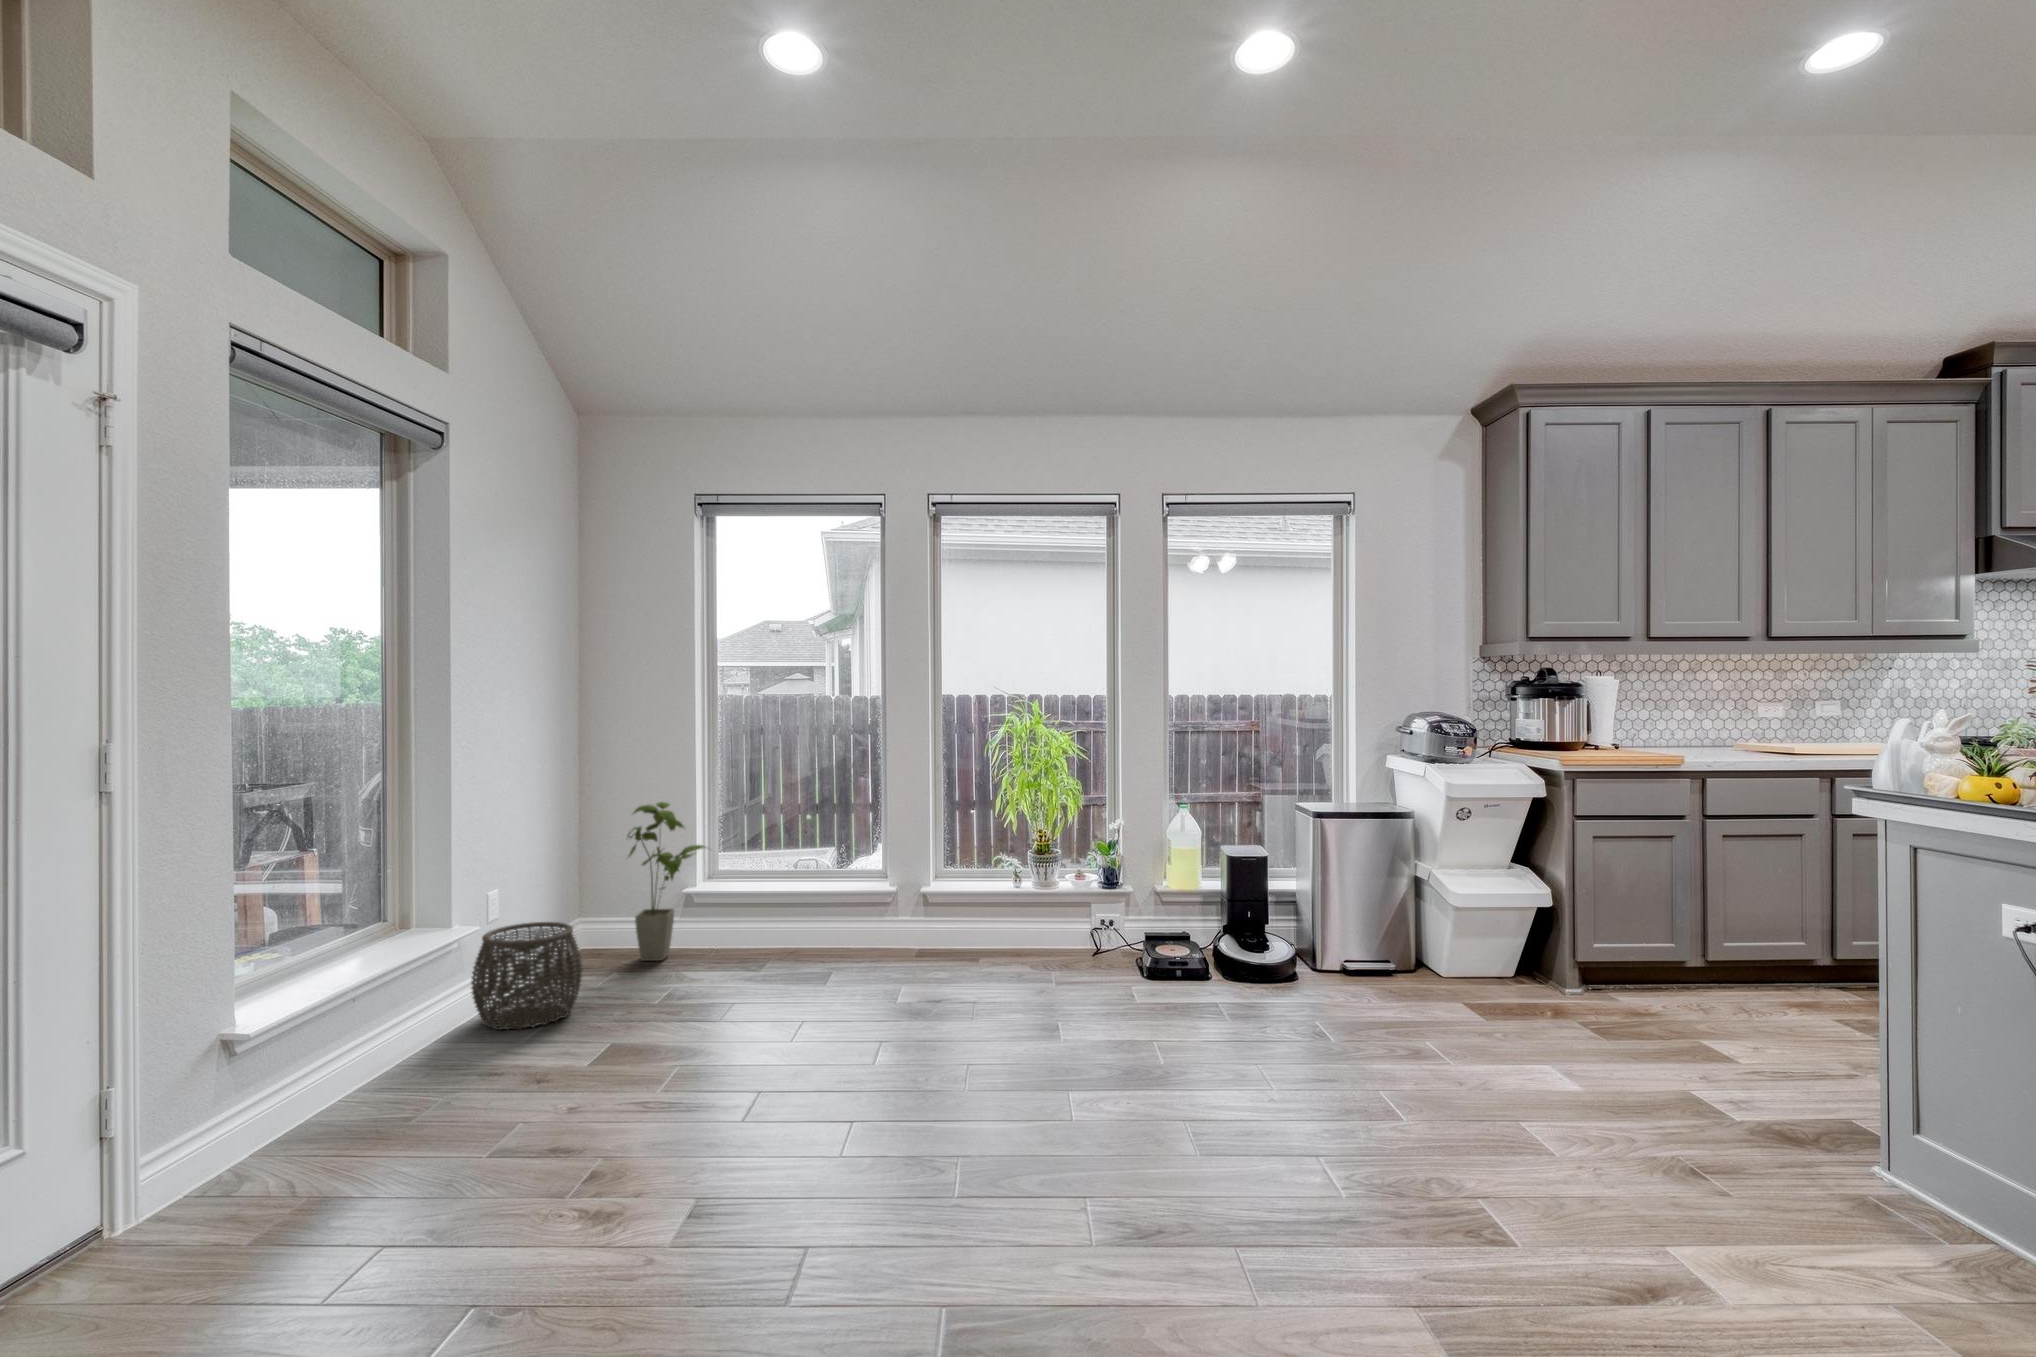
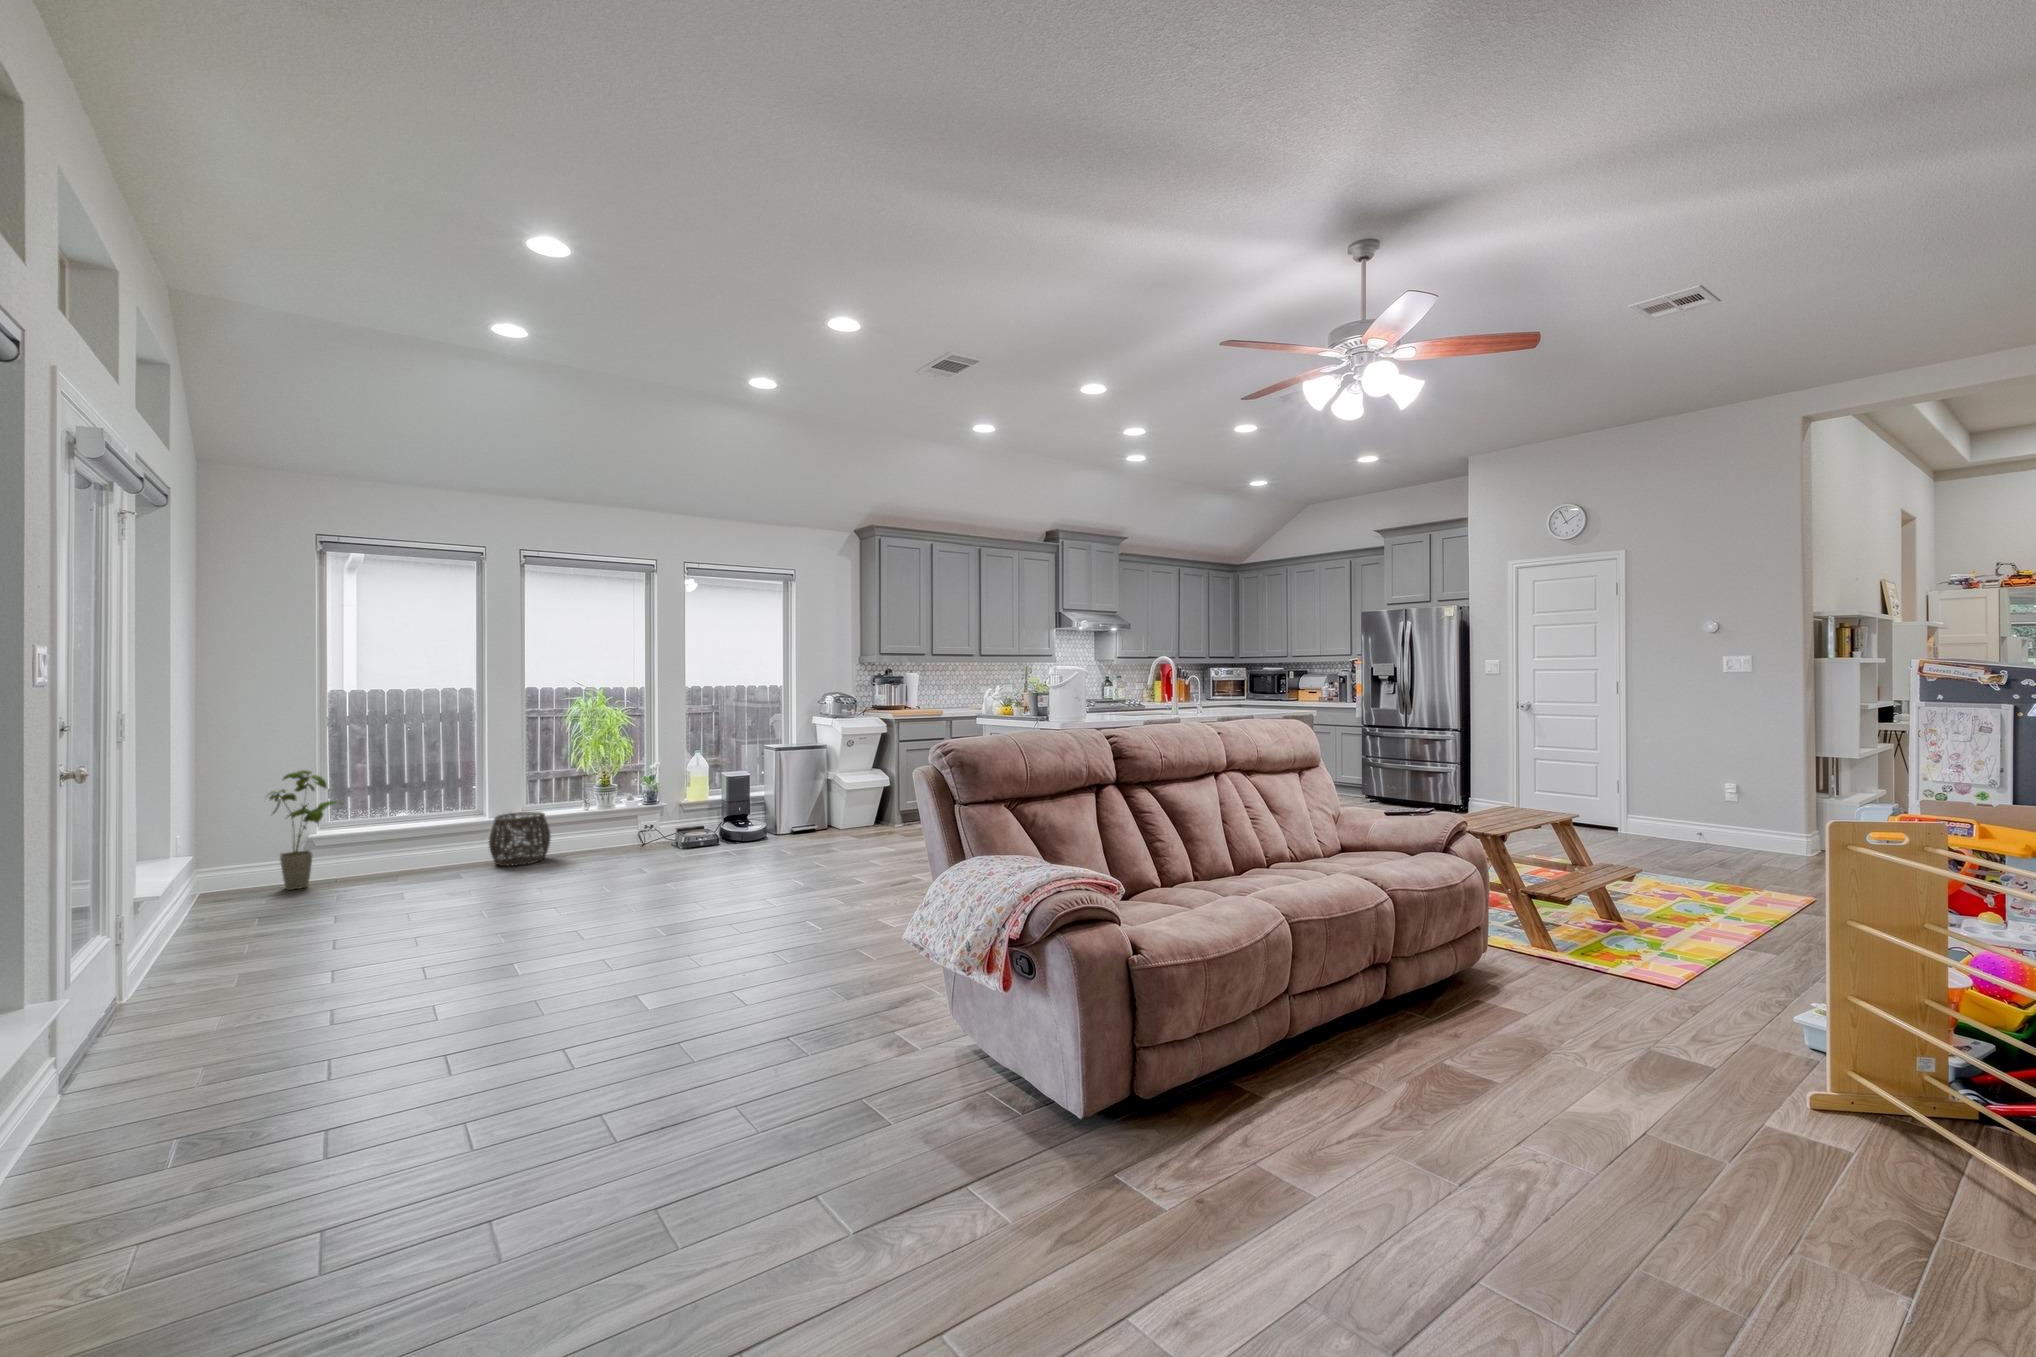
woven basket: present [471,922,583,1030] -> present [489,812,551,866]

